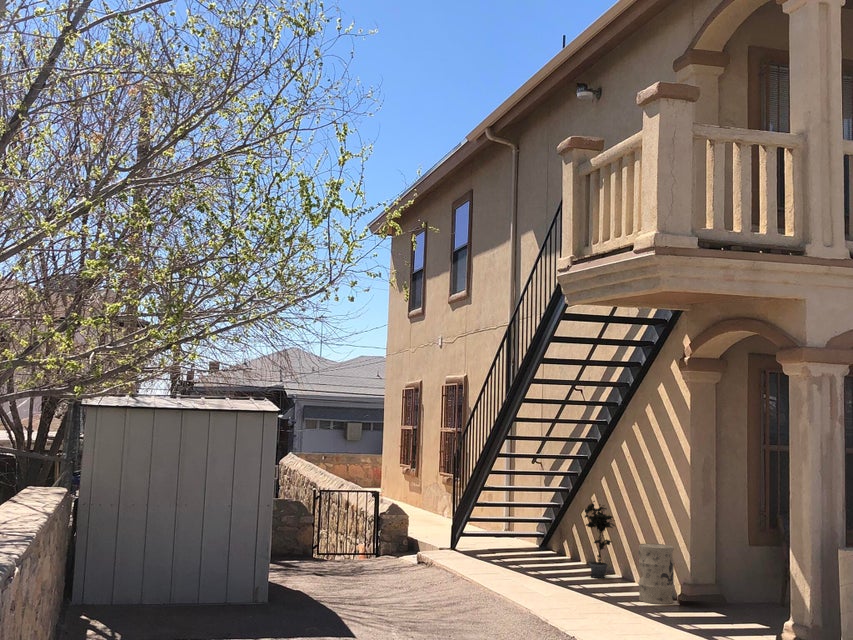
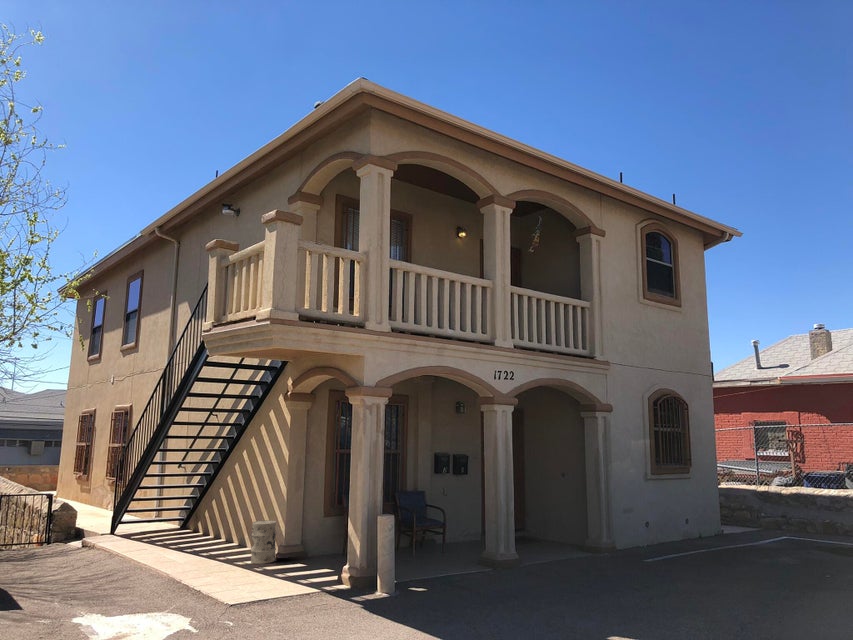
potted plant: present [585,501,615,578] -> none [213,493,238,548]

